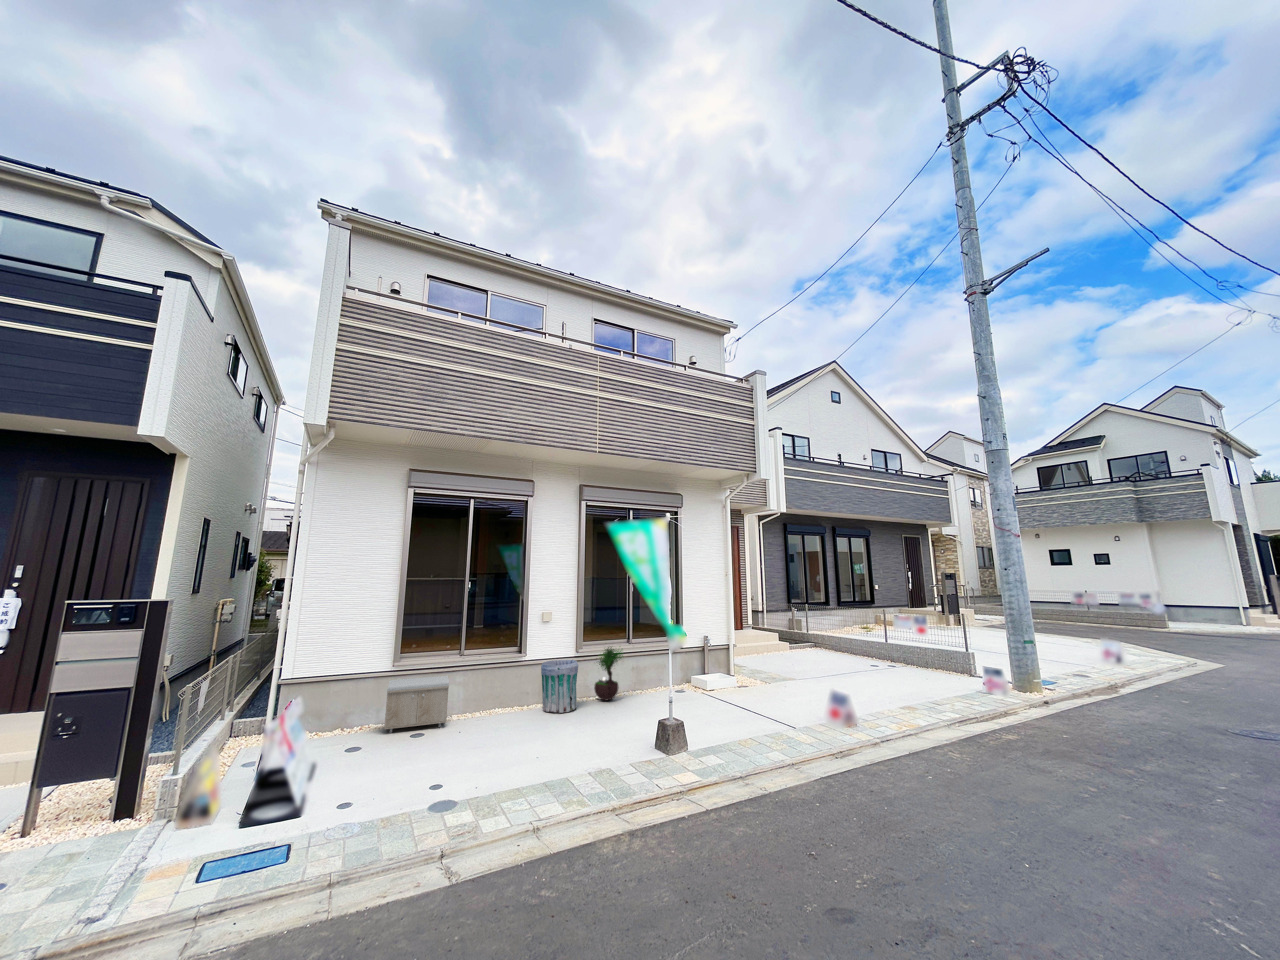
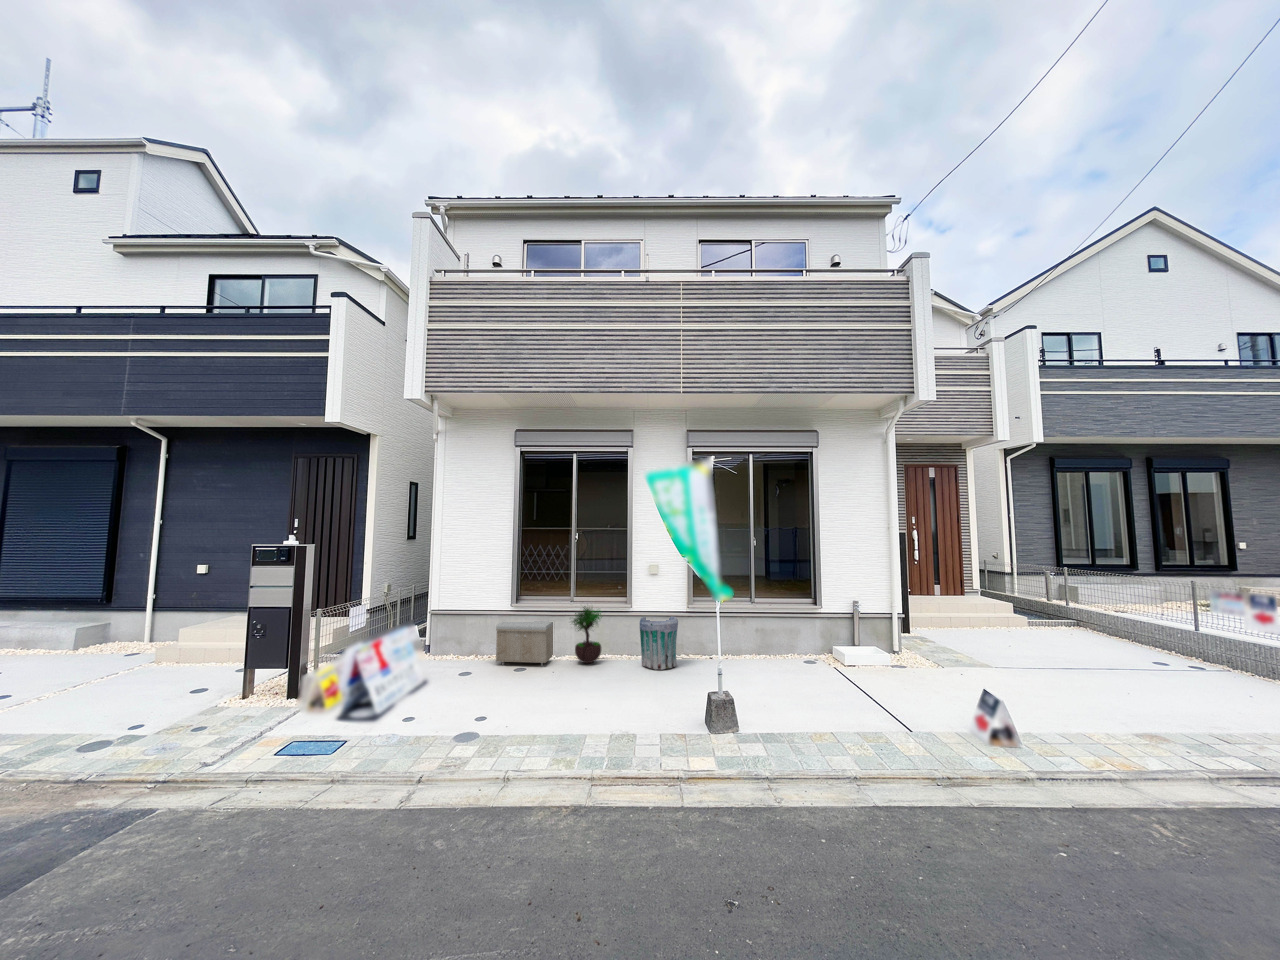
potted tree: present [594,647,623,701] -> present [572,607,601,663]

